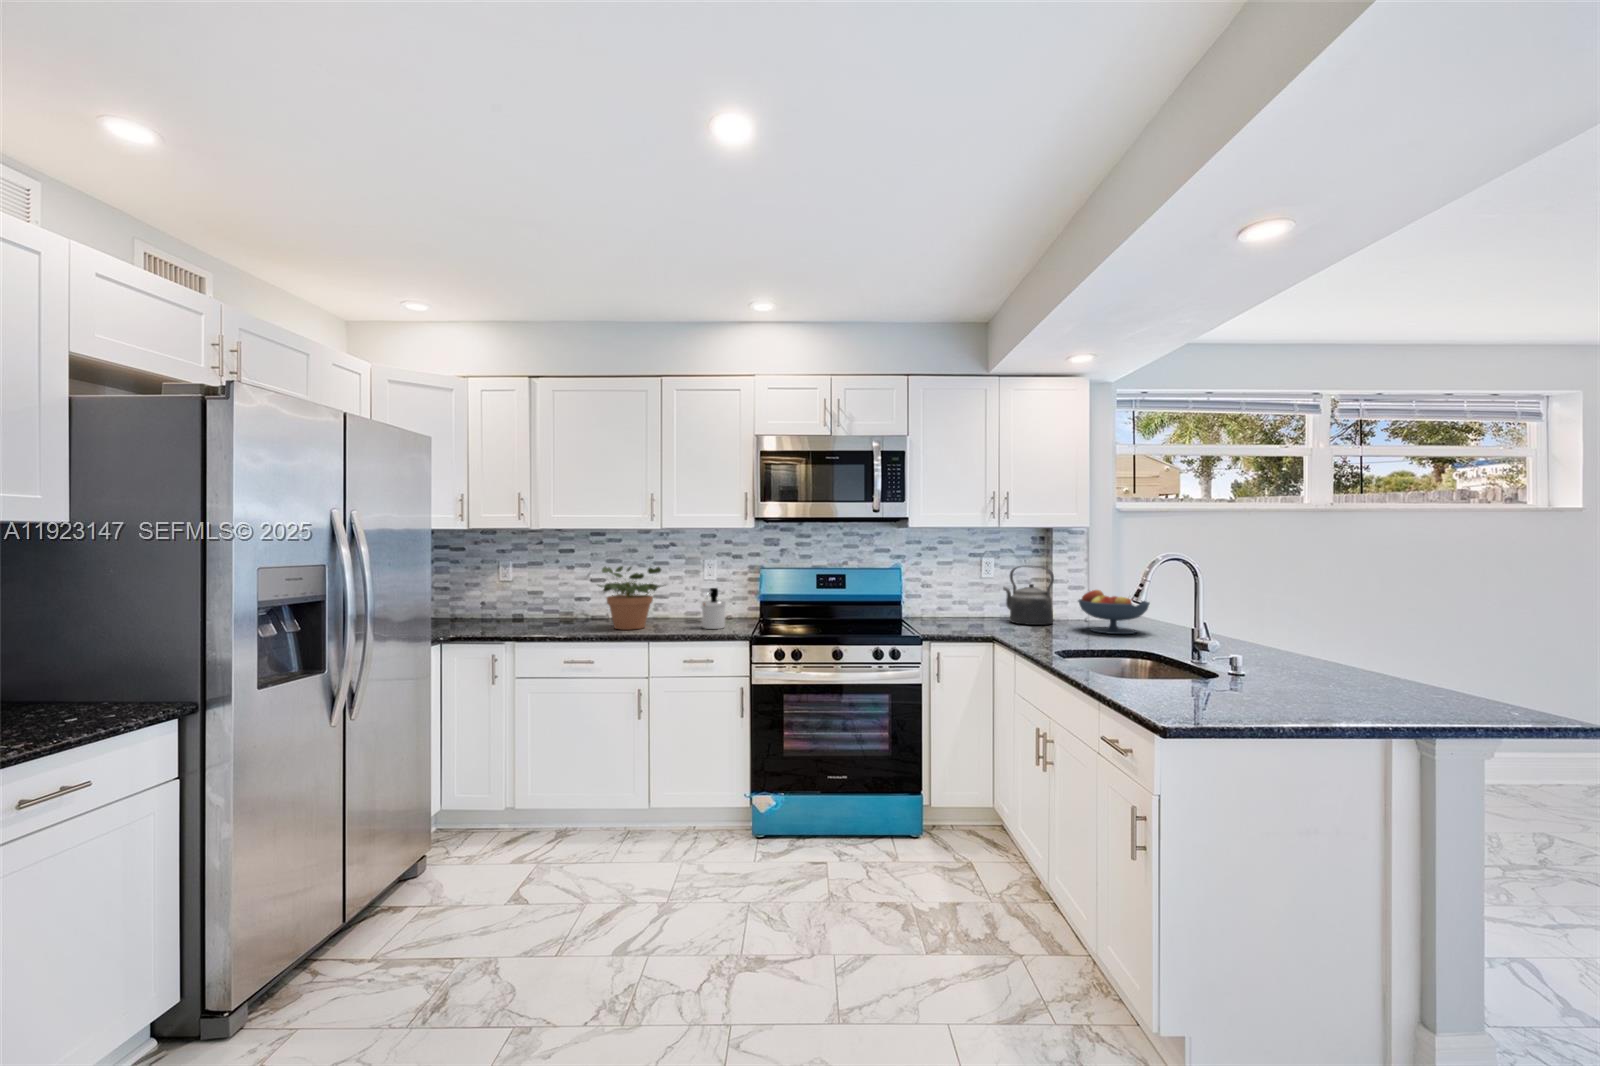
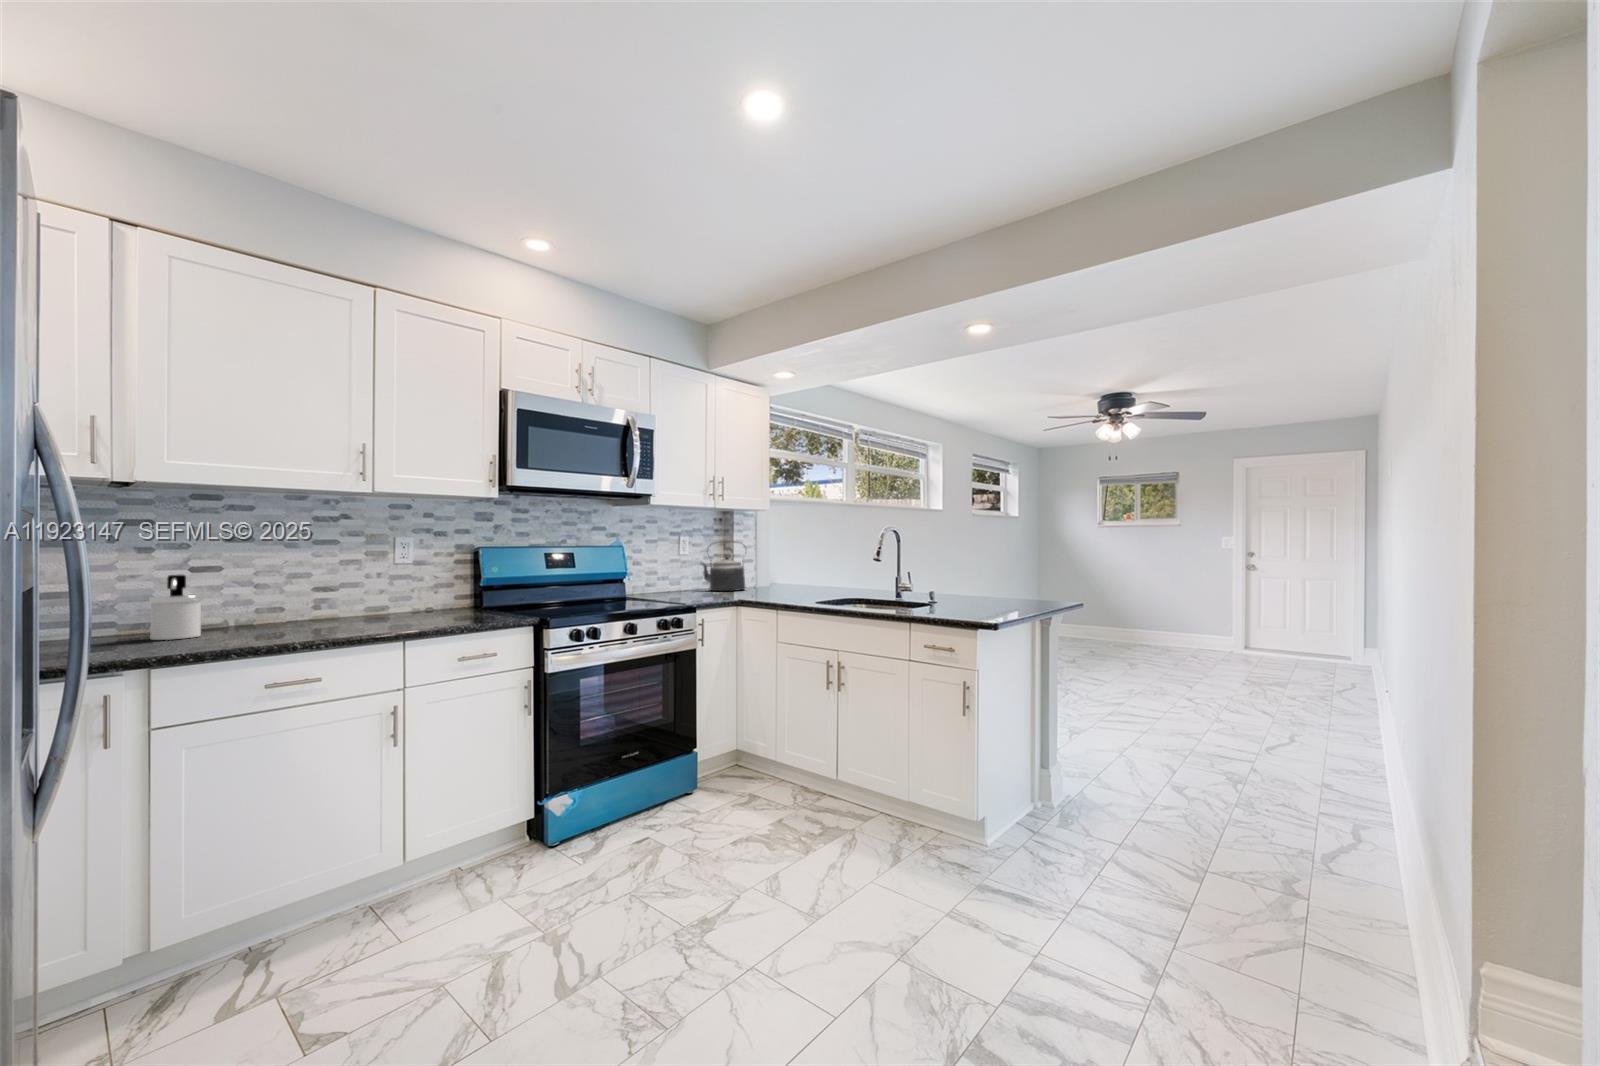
potted plant: present [598,566,661,630] -> none [265,538,390,630]
soap dispenser: present [702,588,726,629] -> present [149,575,203,640]
fruit bowl: present [1078,590,1150,634] -> none [770,557,822,589]

